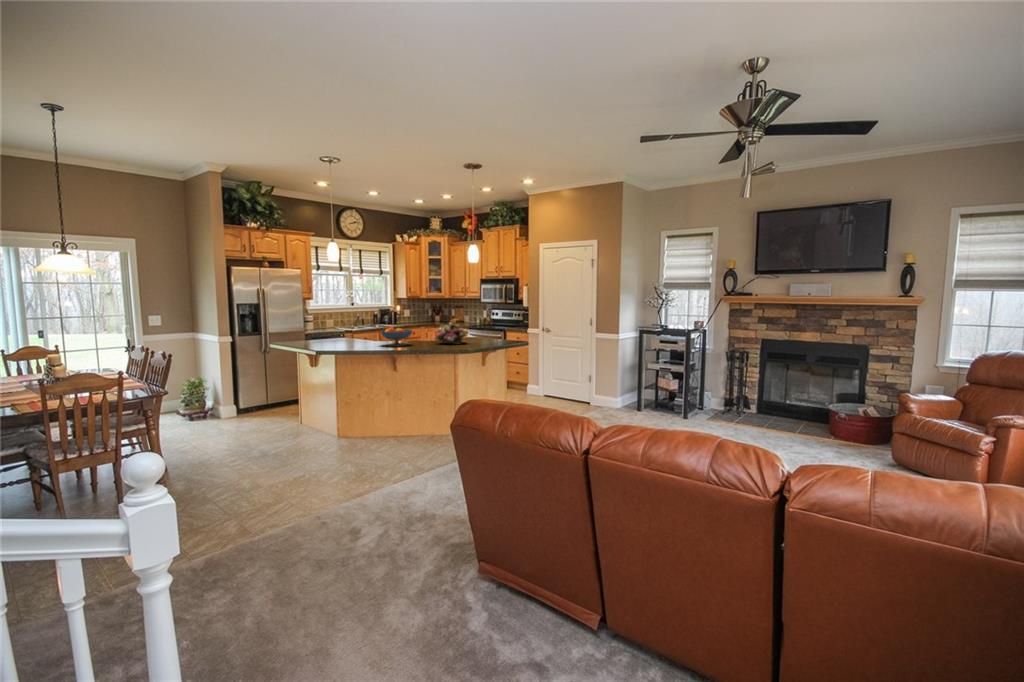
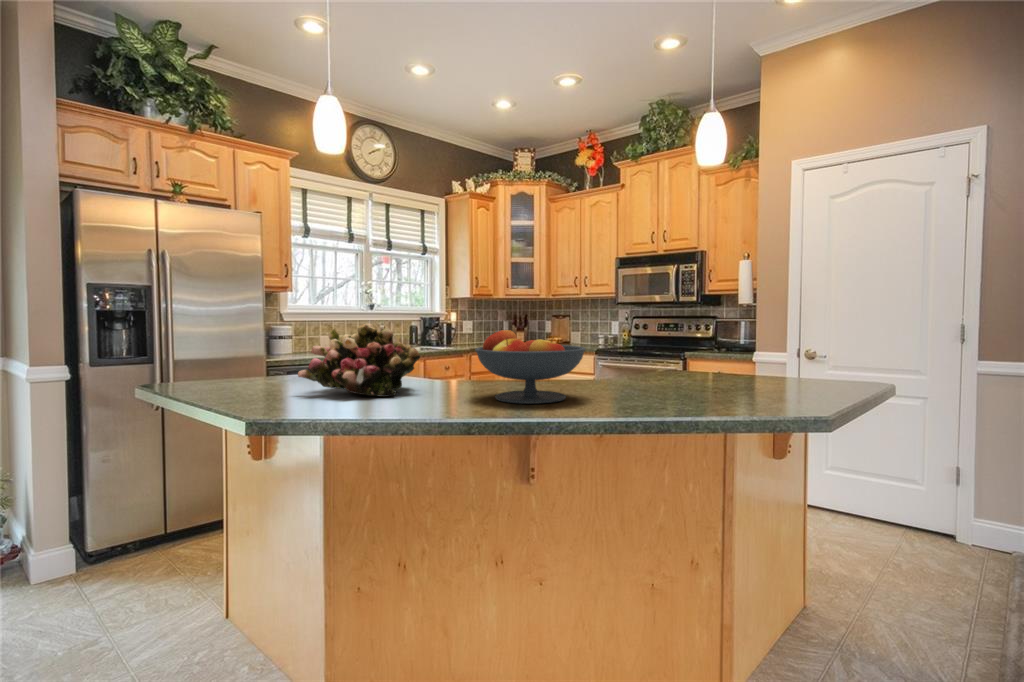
flower arrangement: present [433,323,468,344] -> present [298,323,420,397]

